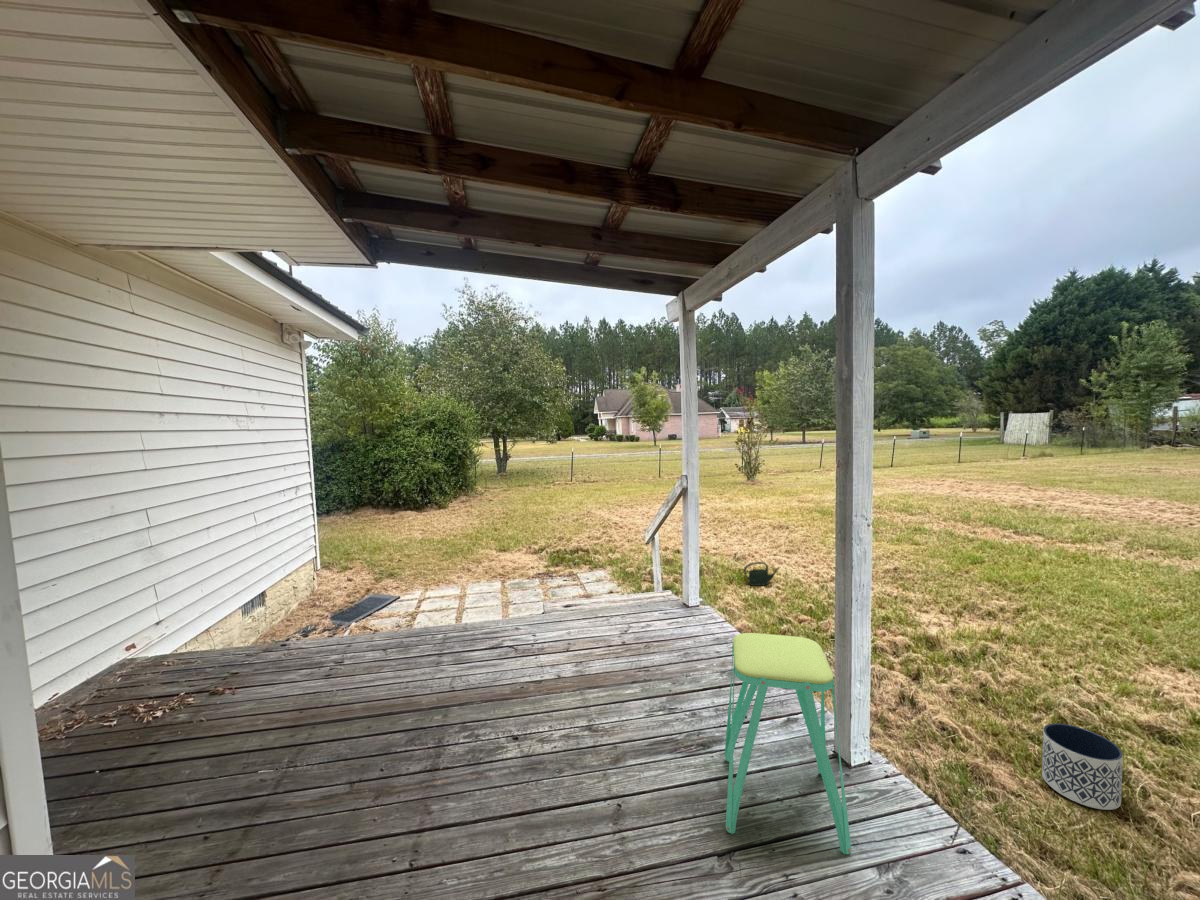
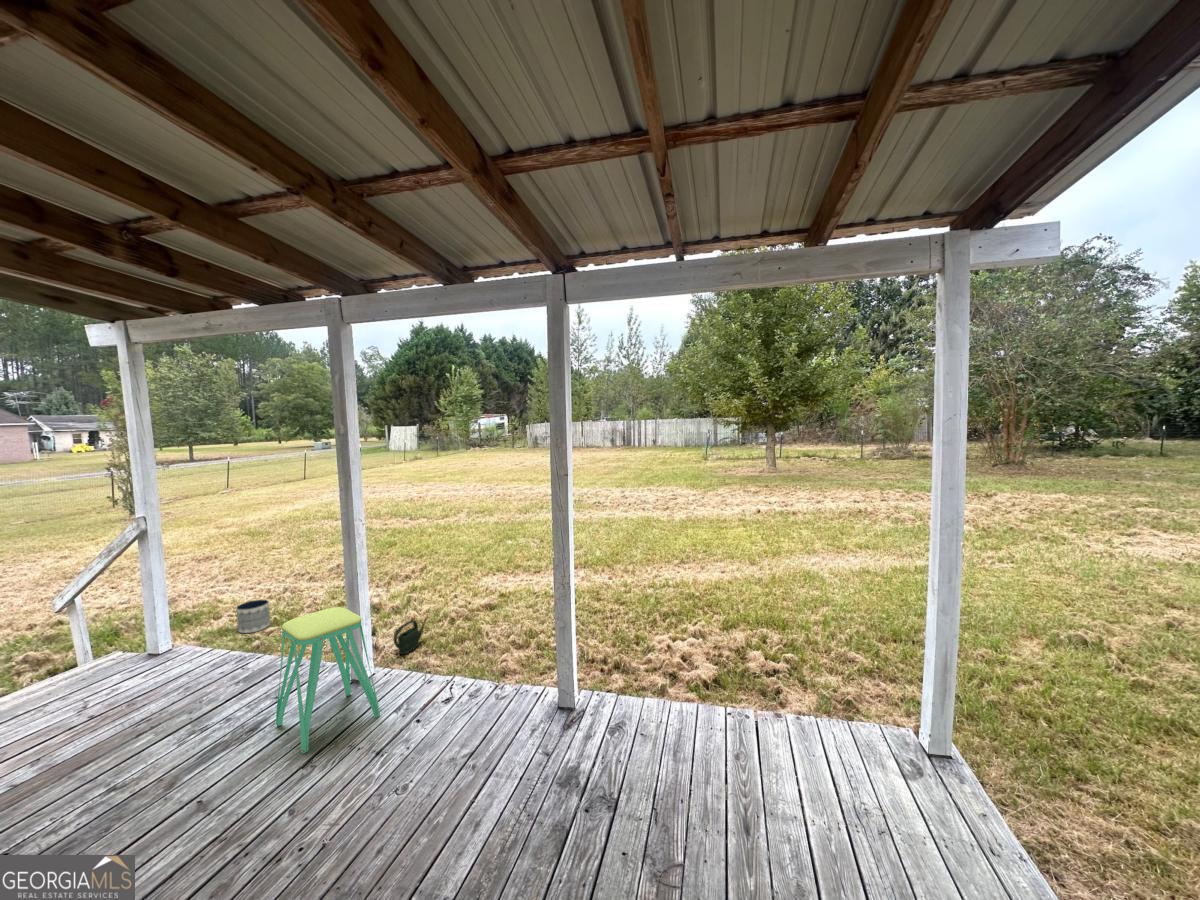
watering can: present [744,562,779,586] -> present [393,619,427,654]
planter: present [1042,724,1123,810] -> present [236,600,270,633]

